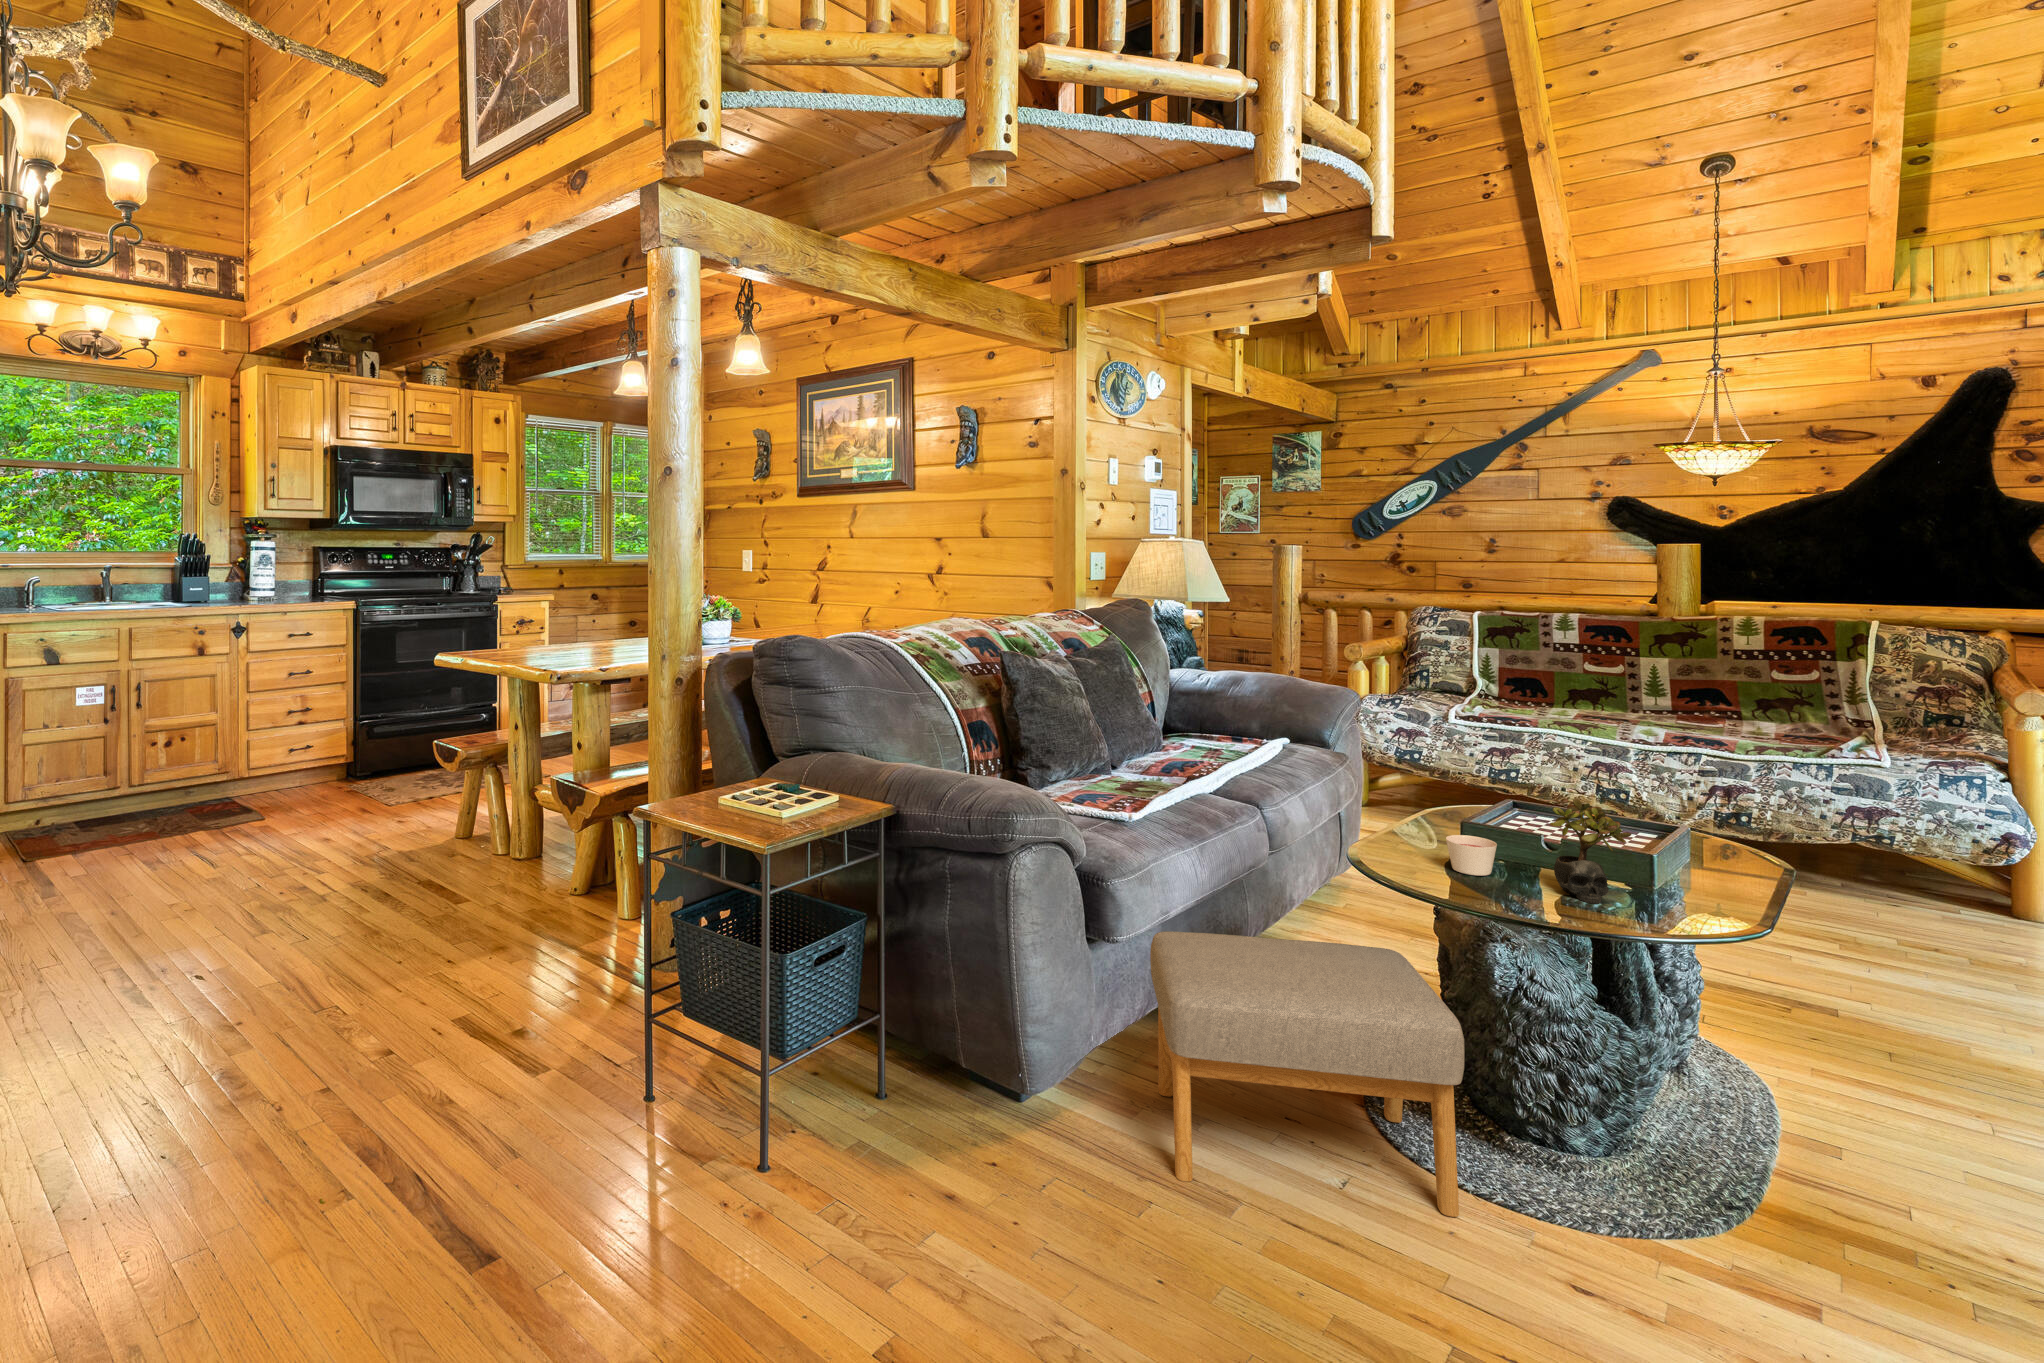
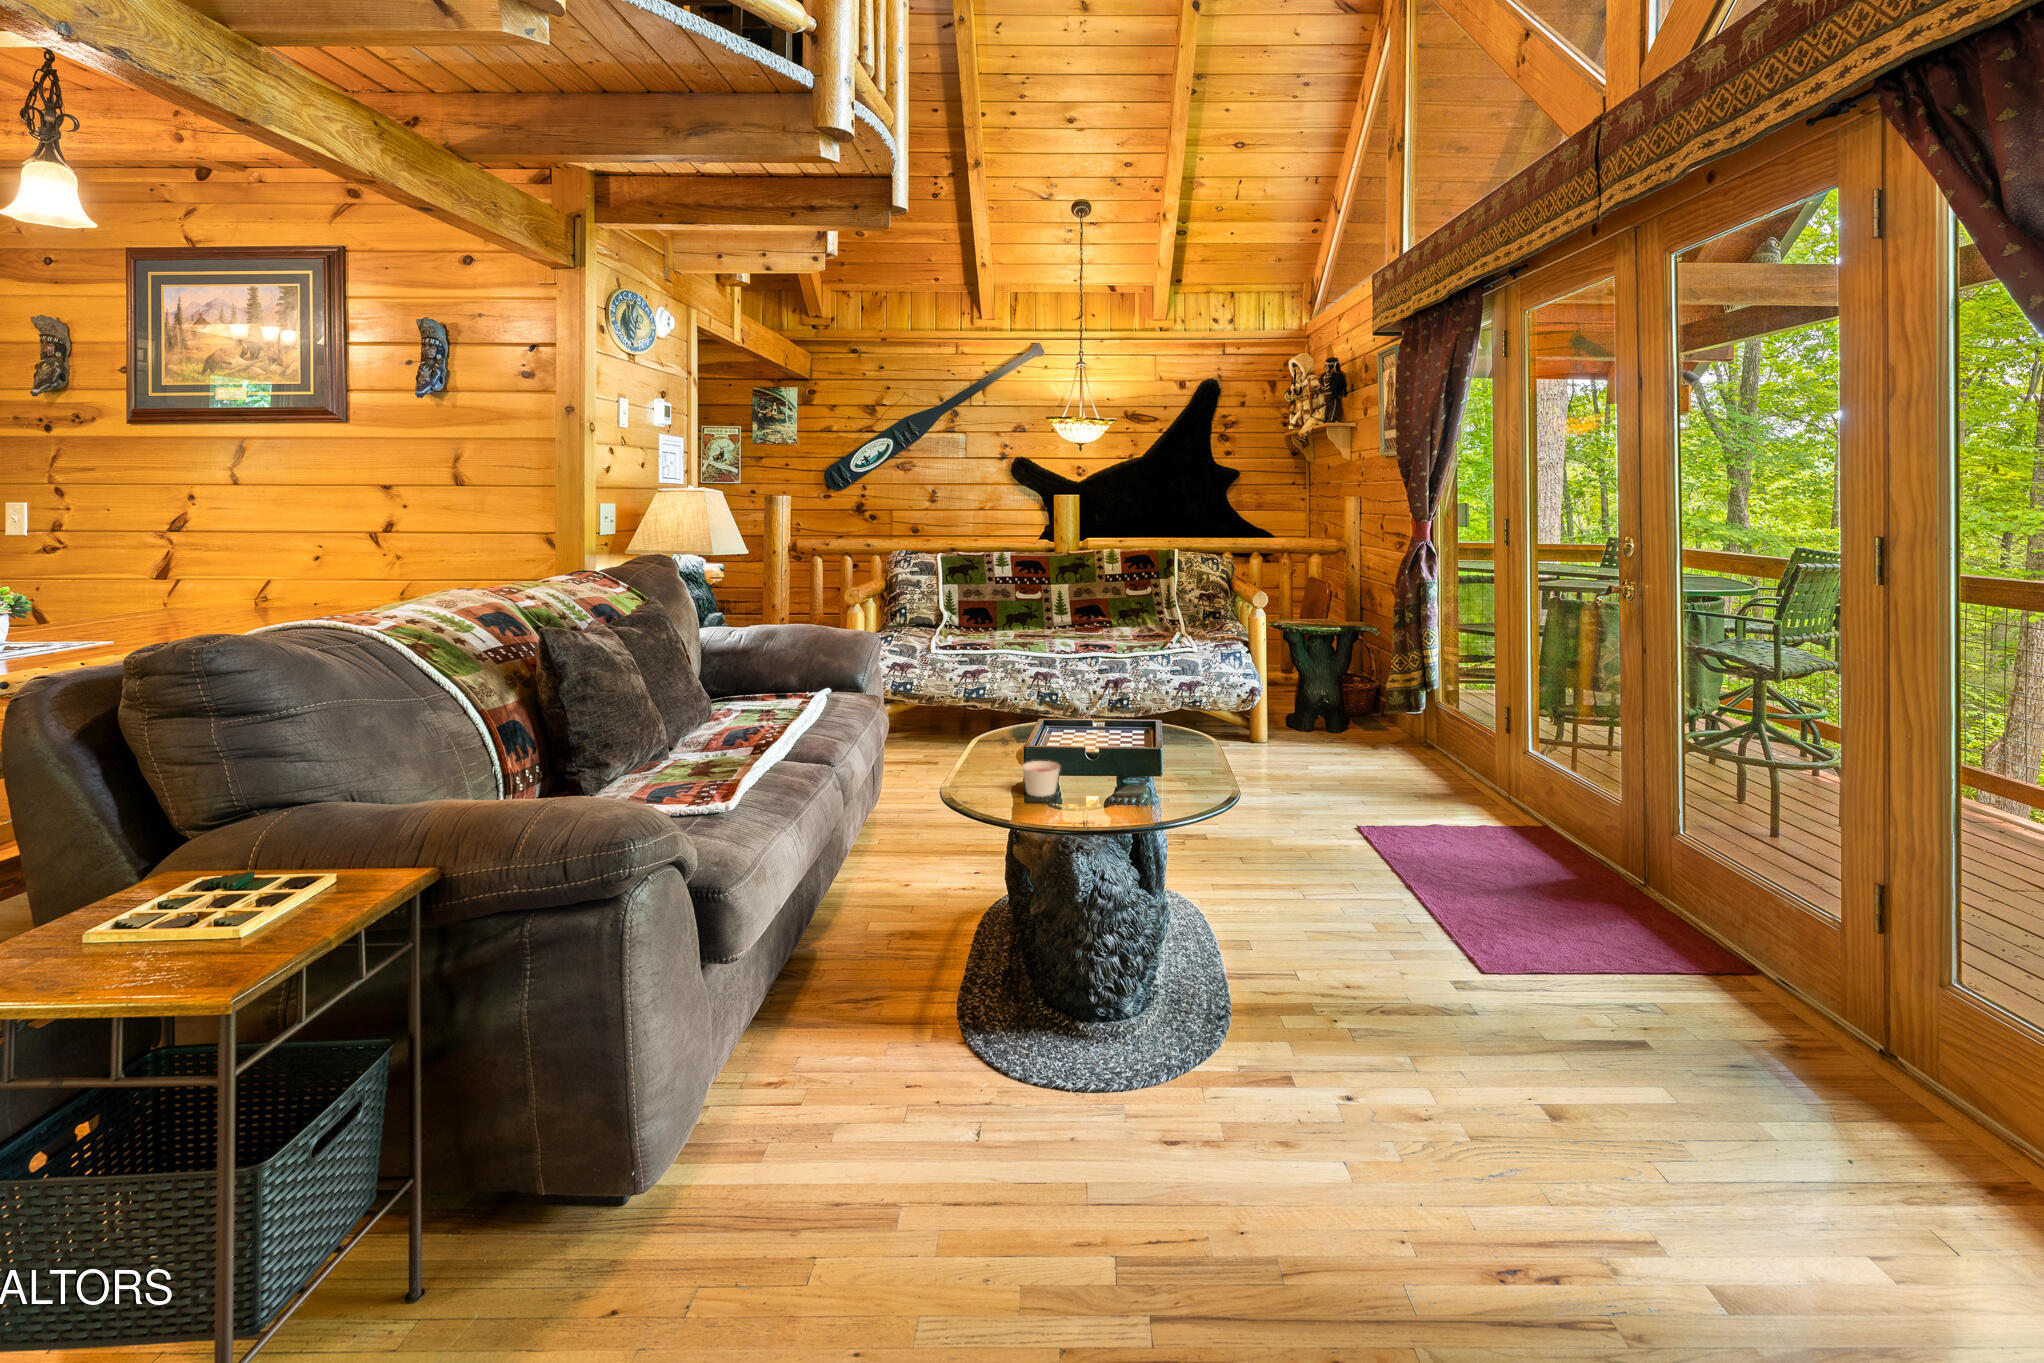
succulent plant: present [1550,798,1632,904] -> none [1102,715,1156,802]
footstool: present [1150,931,1464,1217] -> none [773,884,1079,1210]

